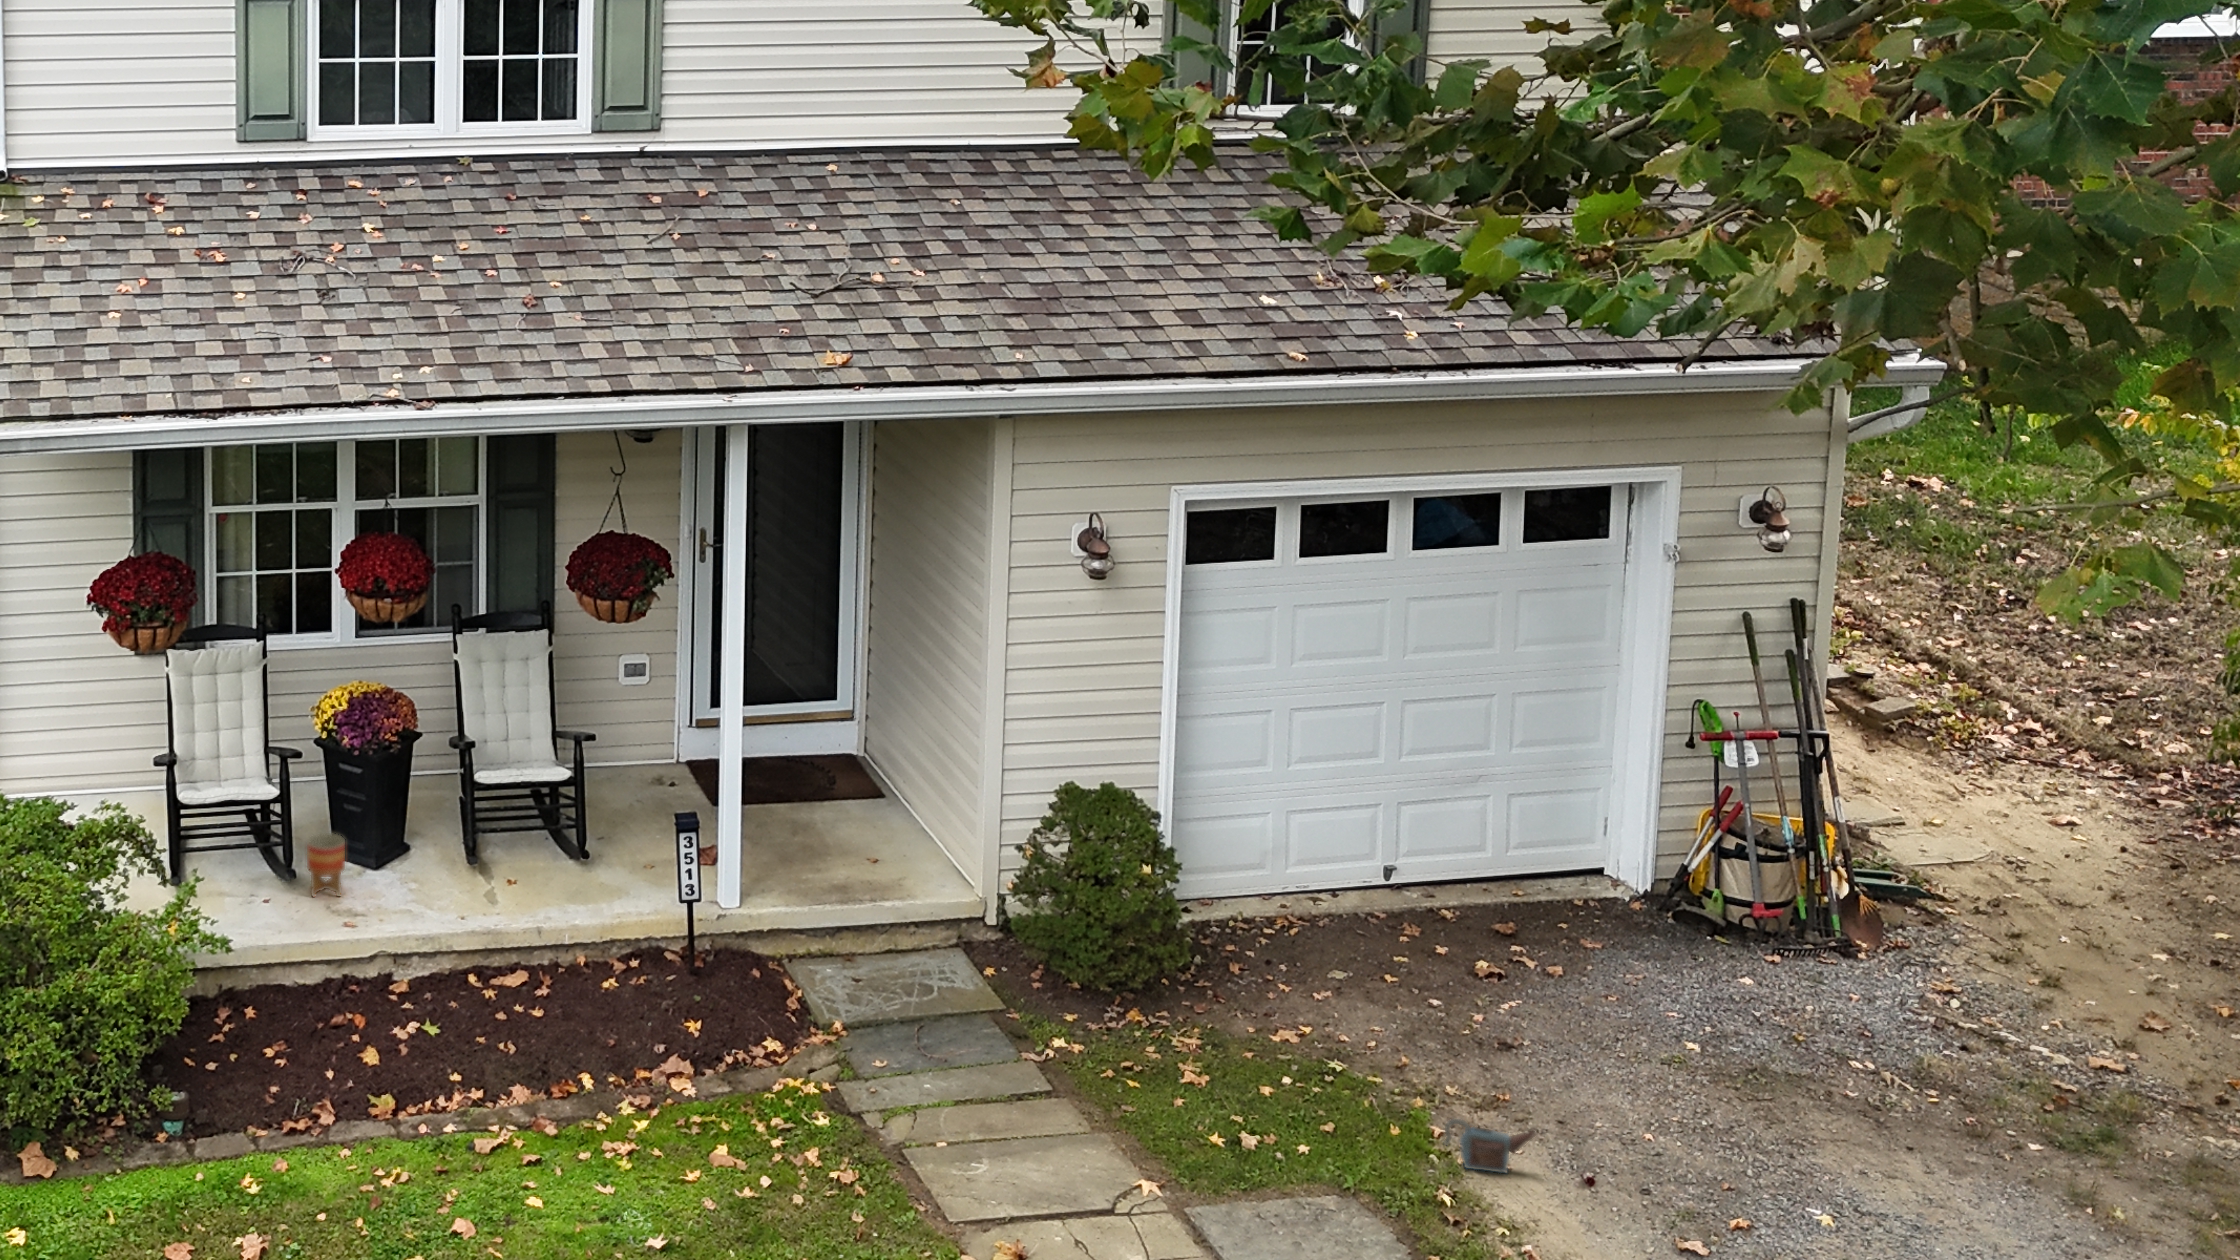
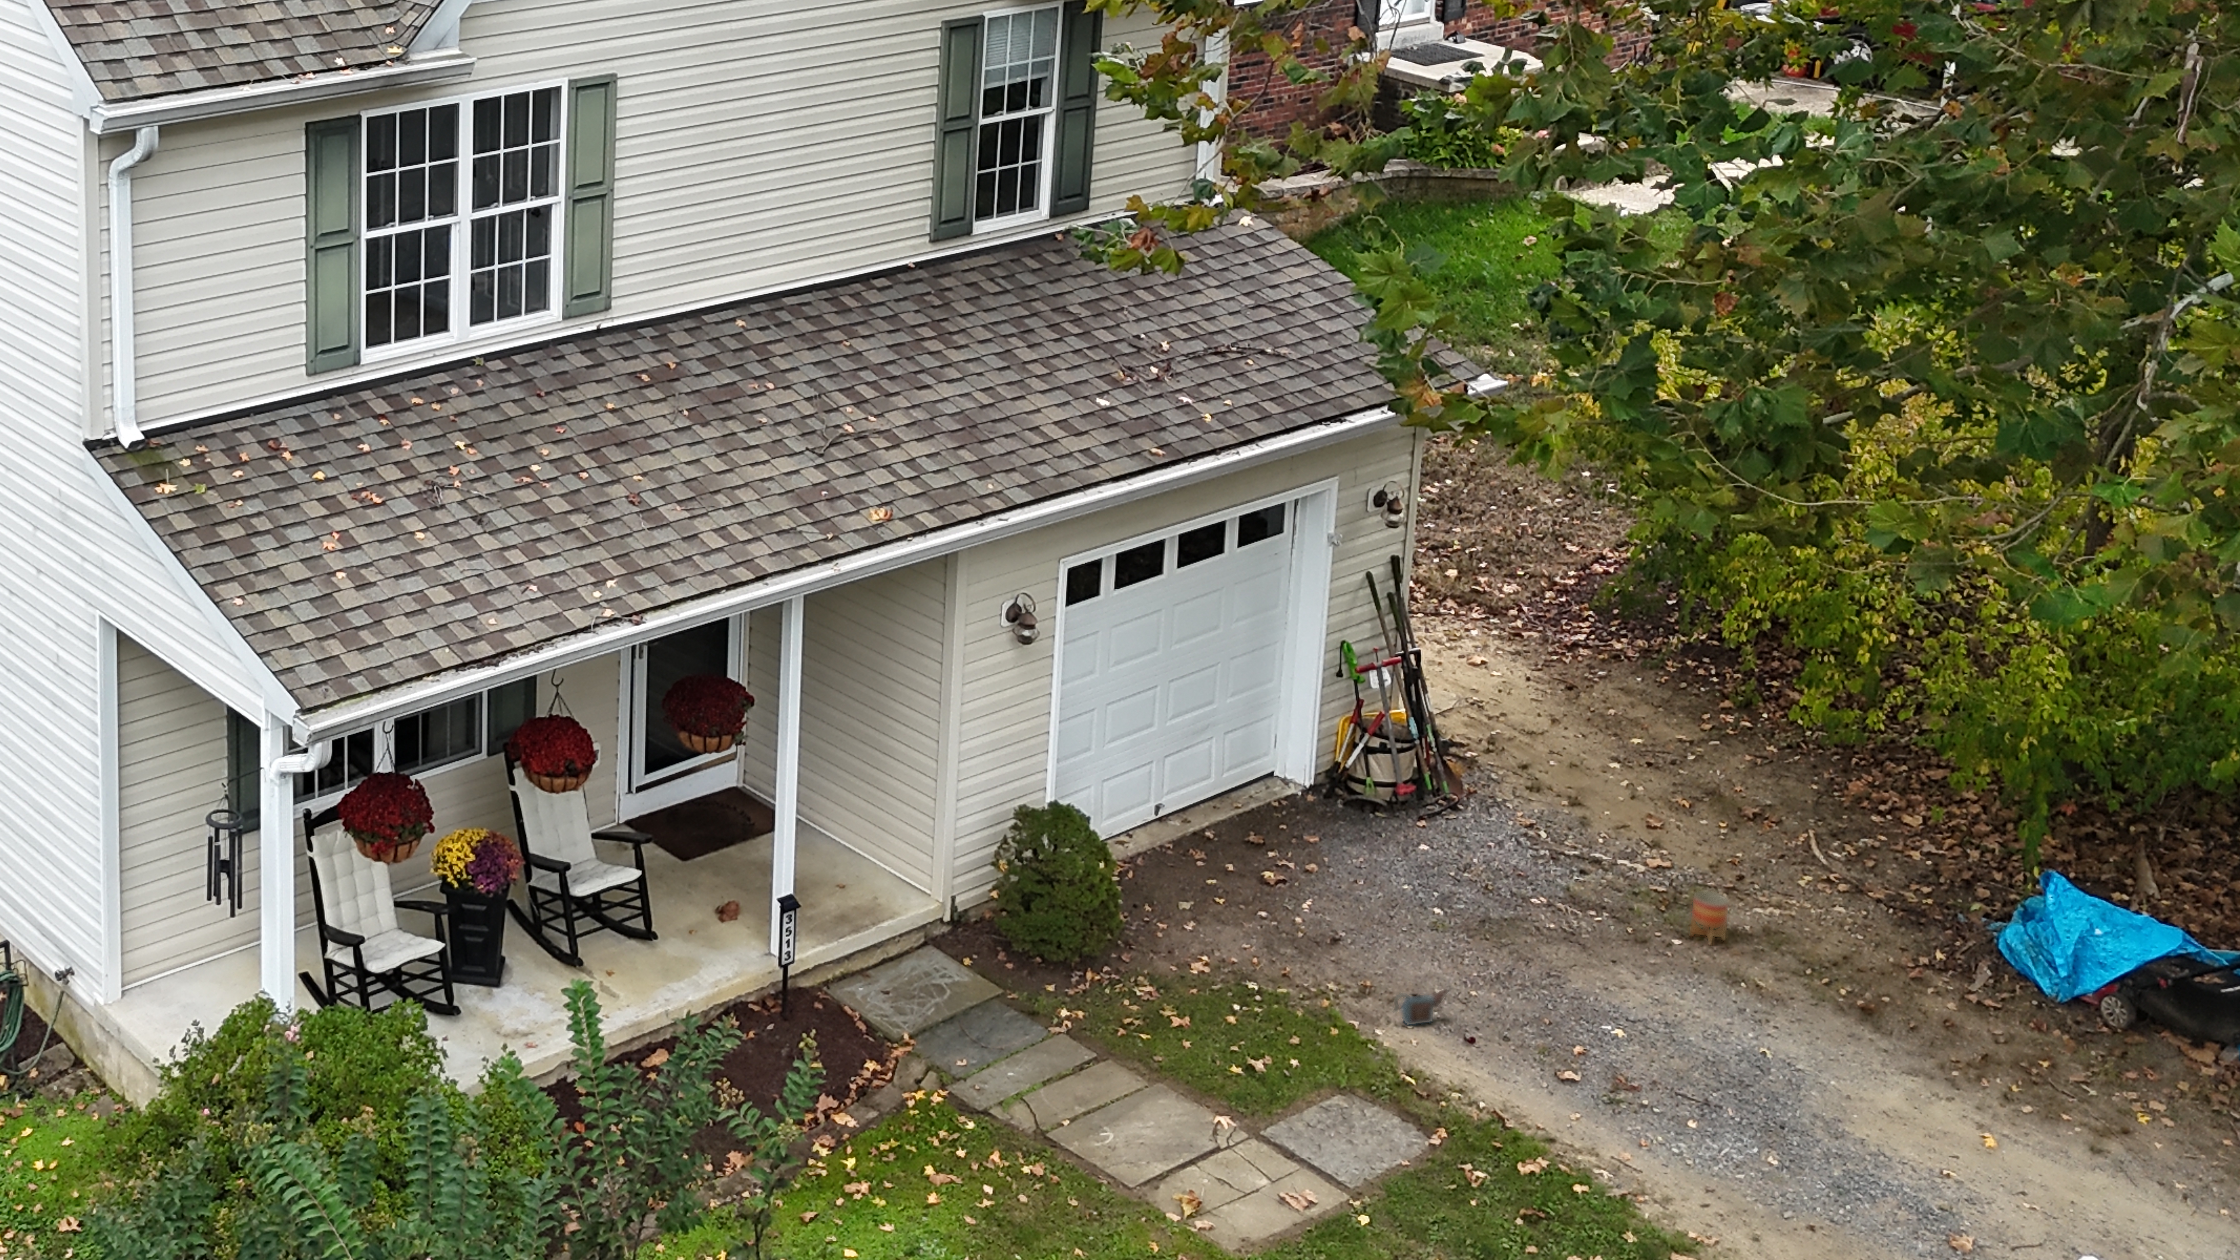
planter: present [307,833,345,896] -> present [1690,891,1729,943]

